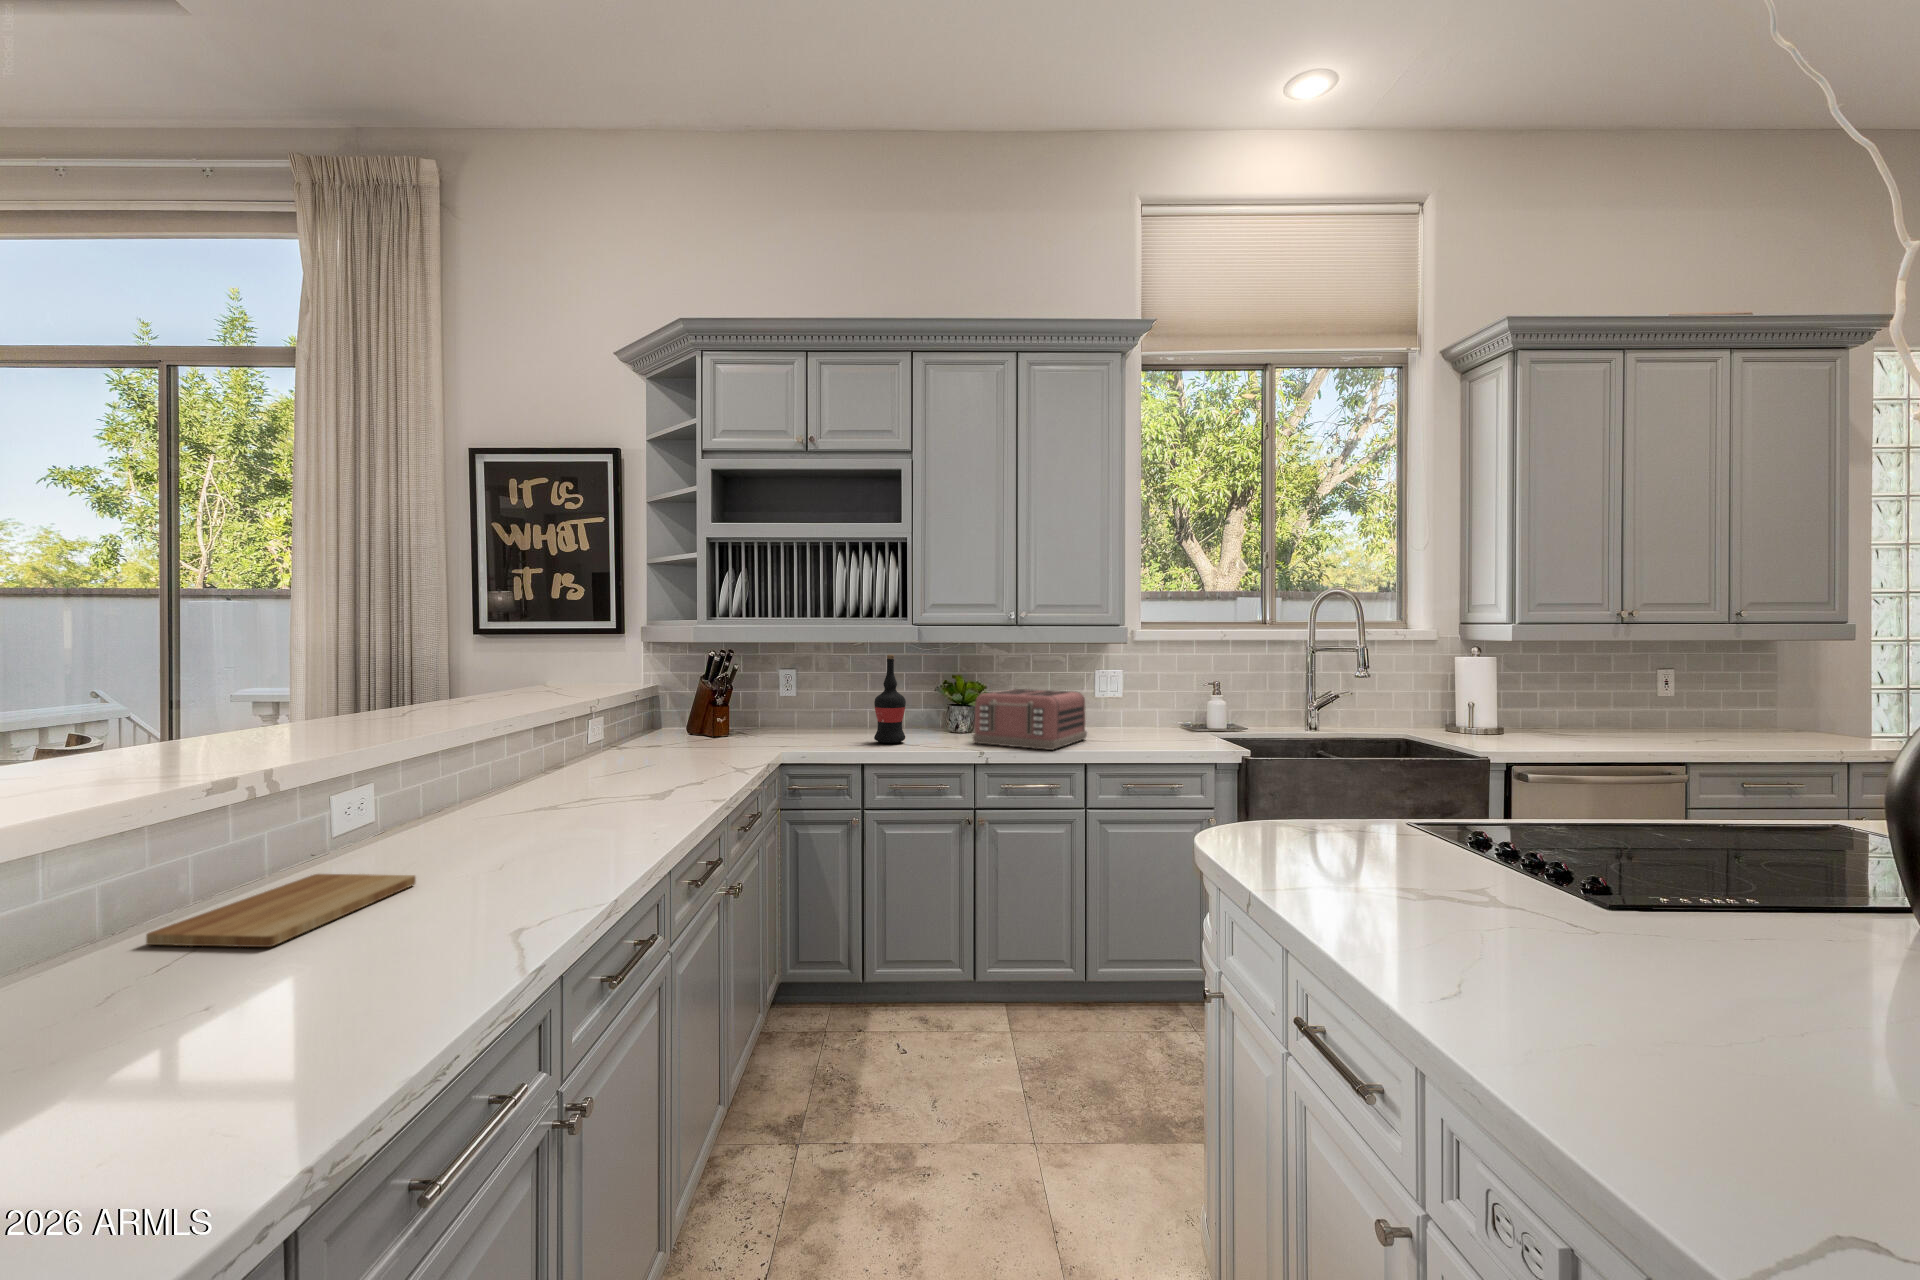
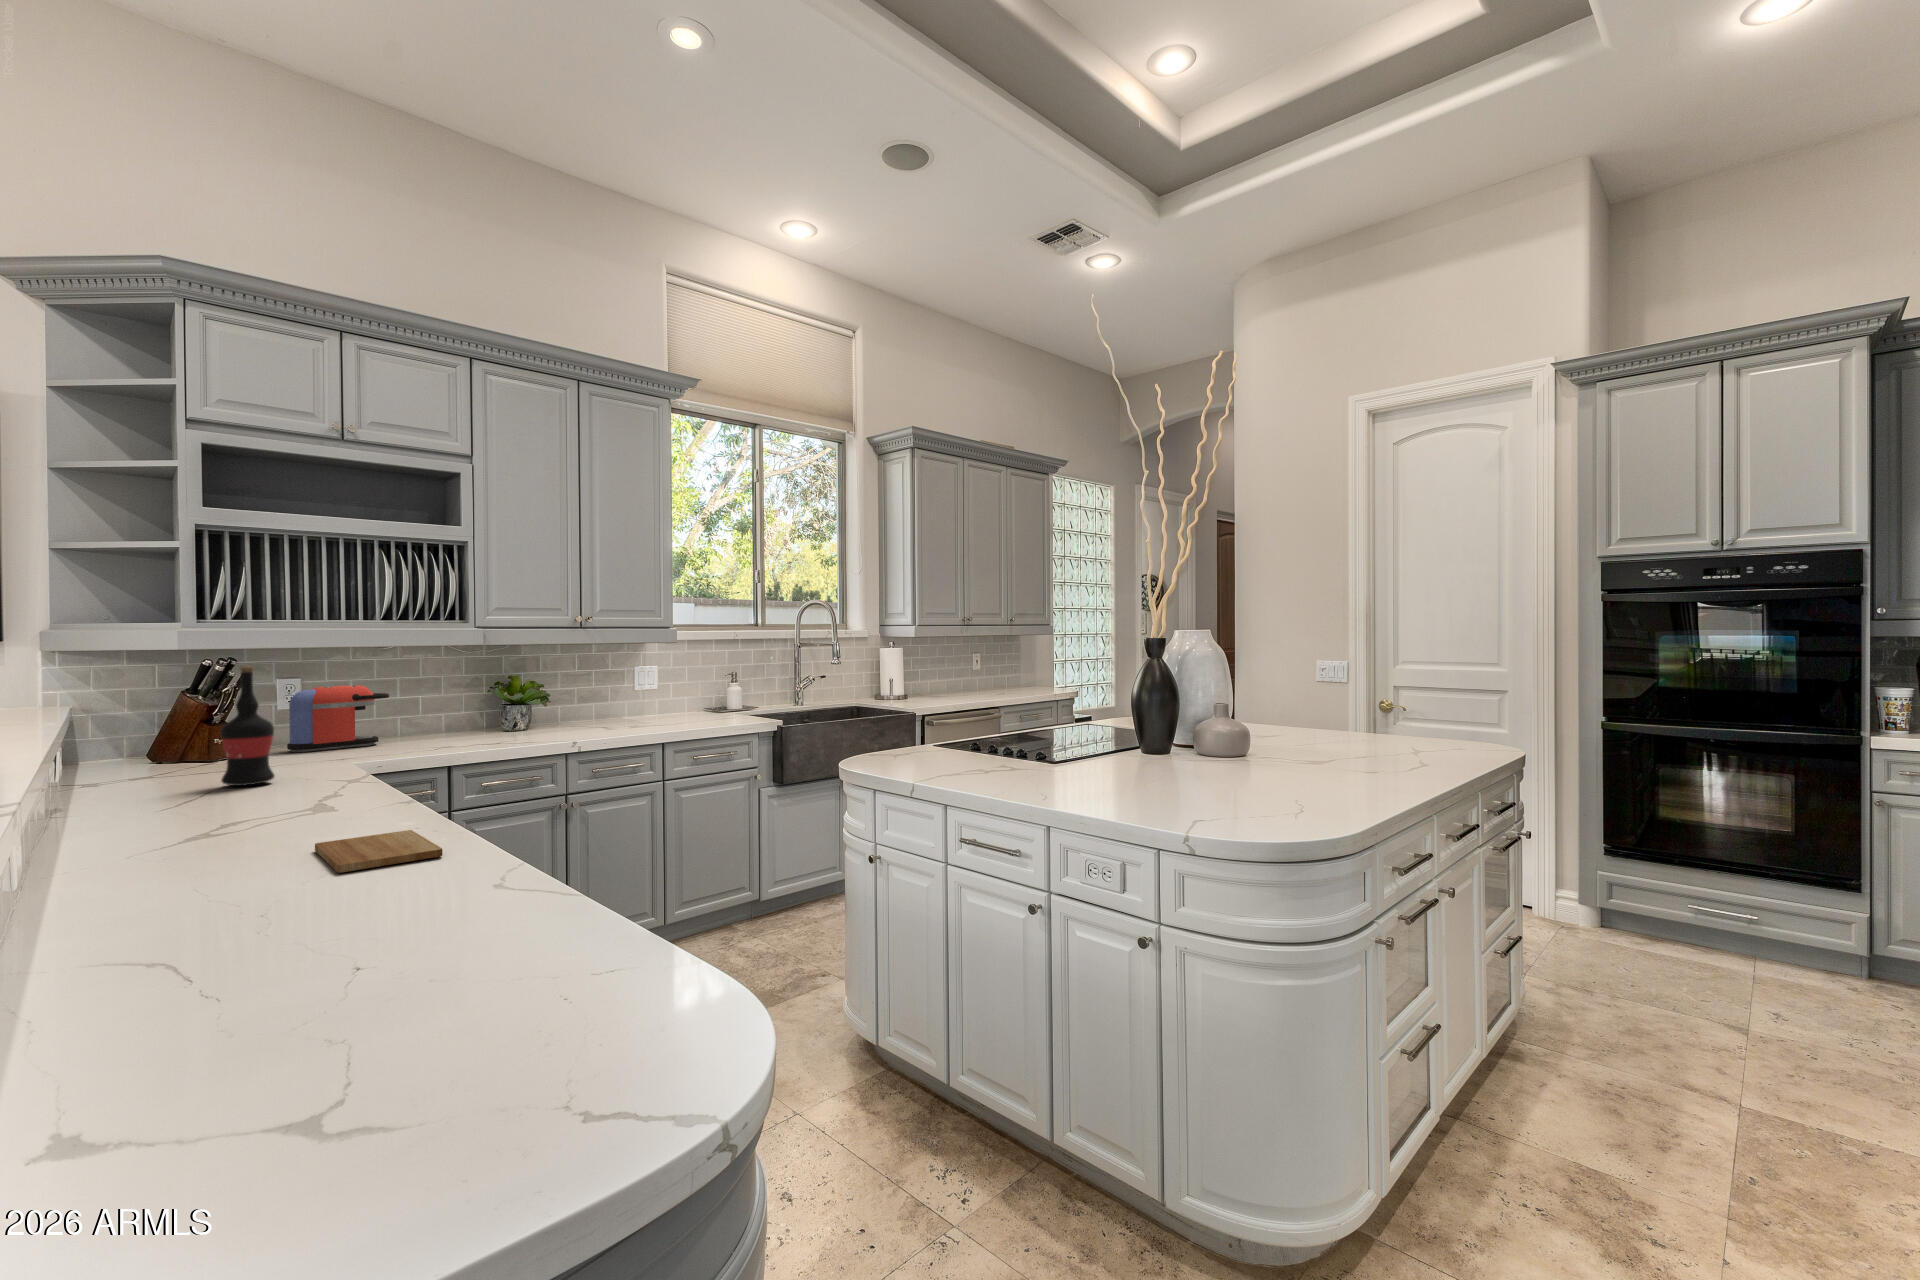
wine bottle: present [874,655,906,743] -> present [221,667,274,786]
coffee maker: none [771,676,852,733] -> present [287,685,389,752]
toaster: present [973,689,1087,750] -> none [555,685,647,738]

